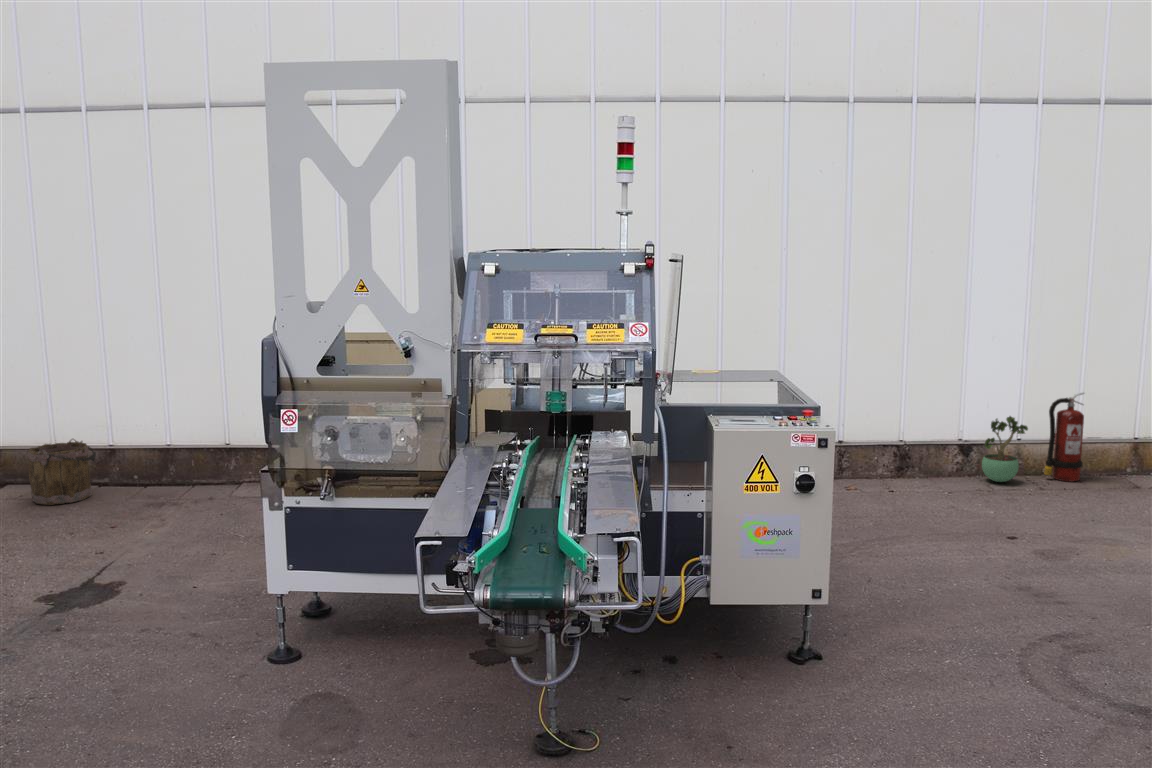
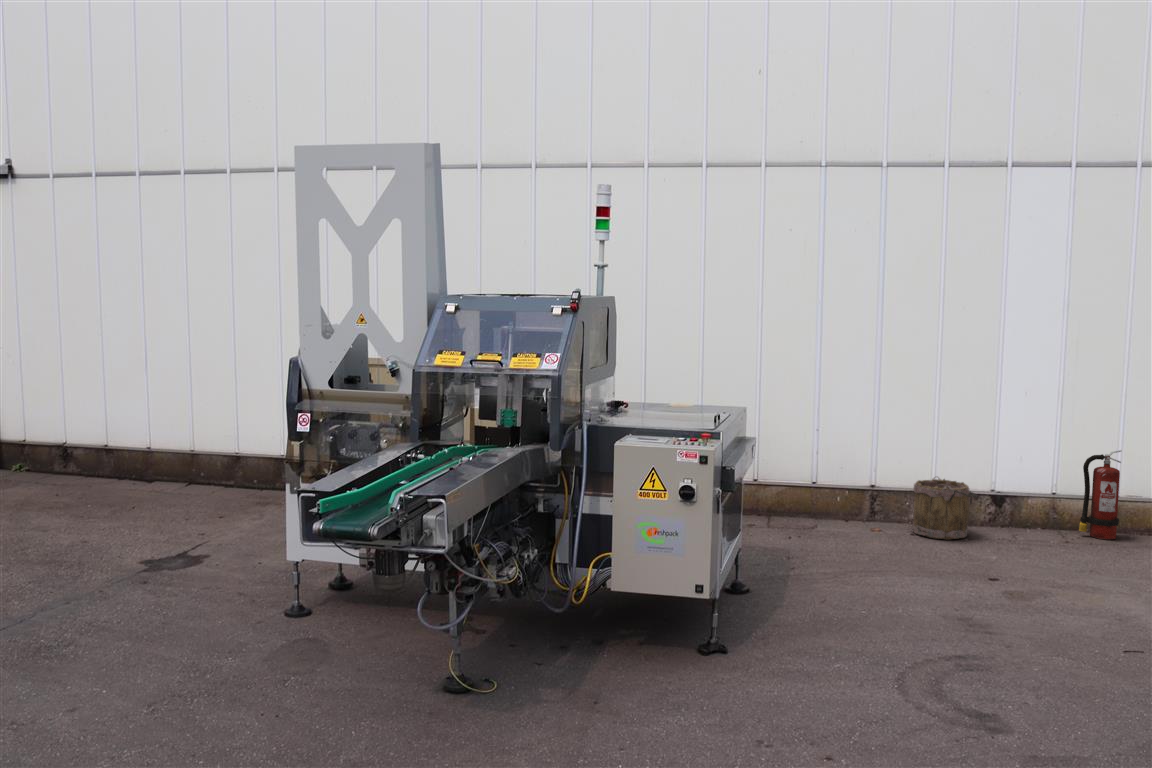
potted plant: present [982,416,1028,482] -> none [1011,469,1058,535]
bucket: present [28,439,96,505] -> present [913,478,977,540]

